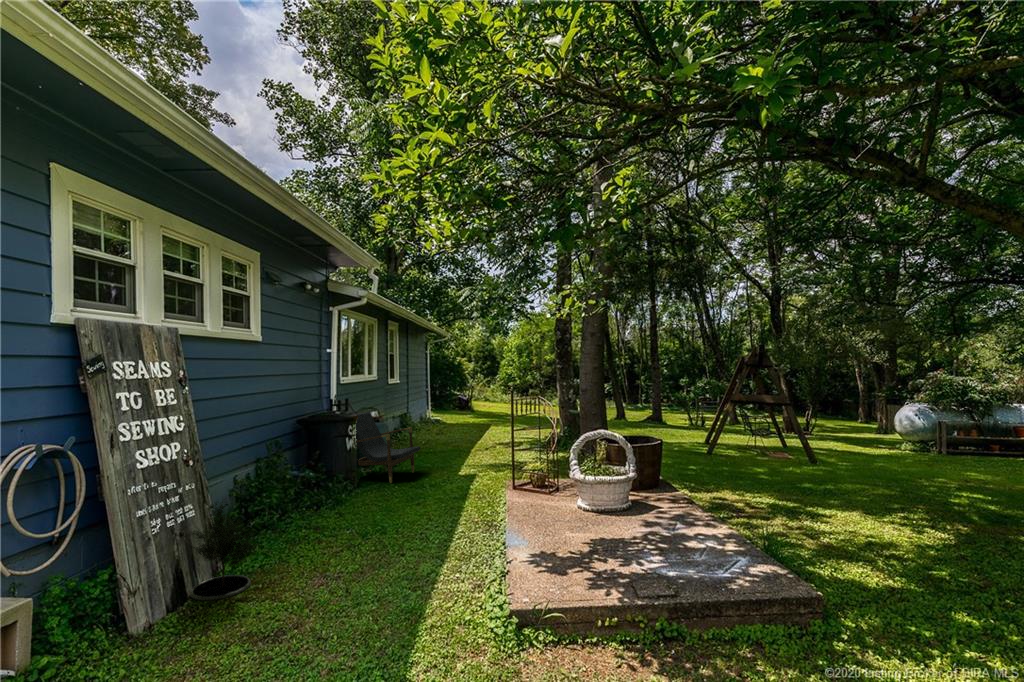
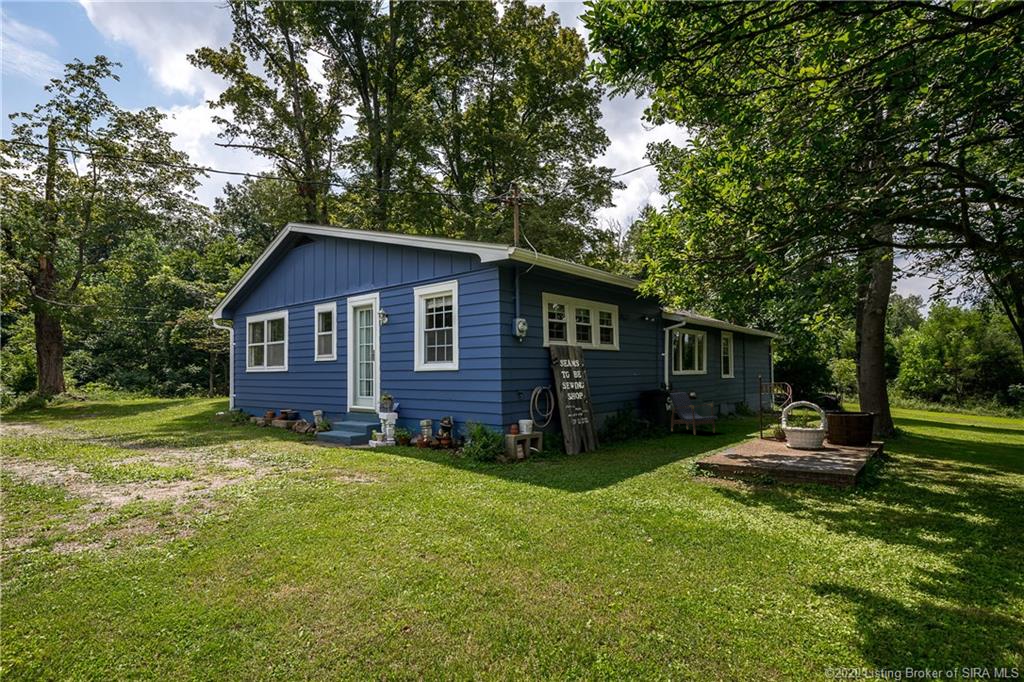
potted tree: present [190,499,256,601] -> none [585,413,611,453]

